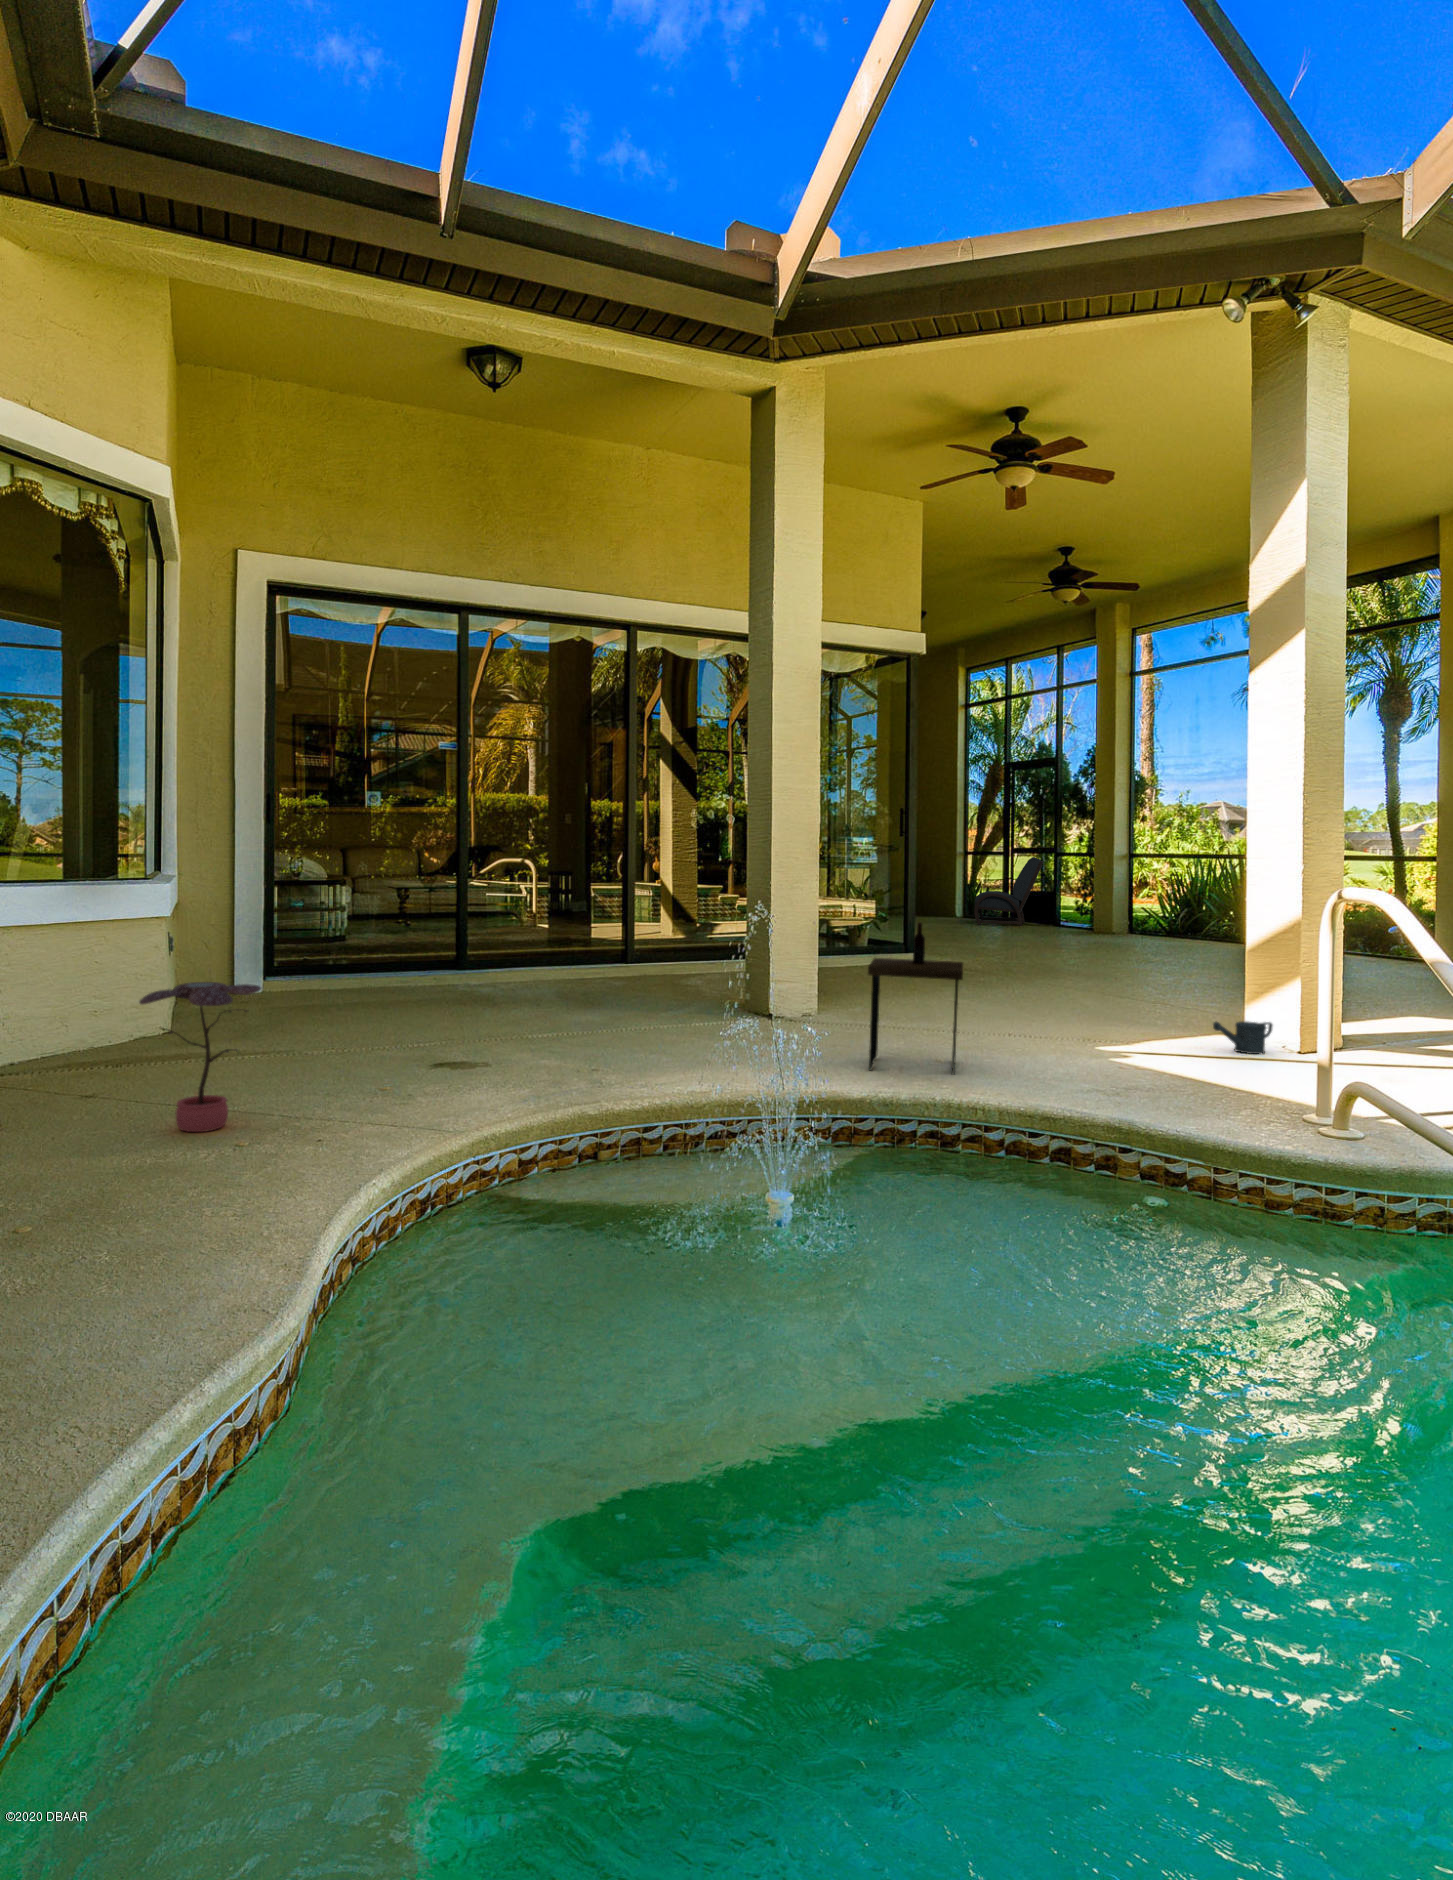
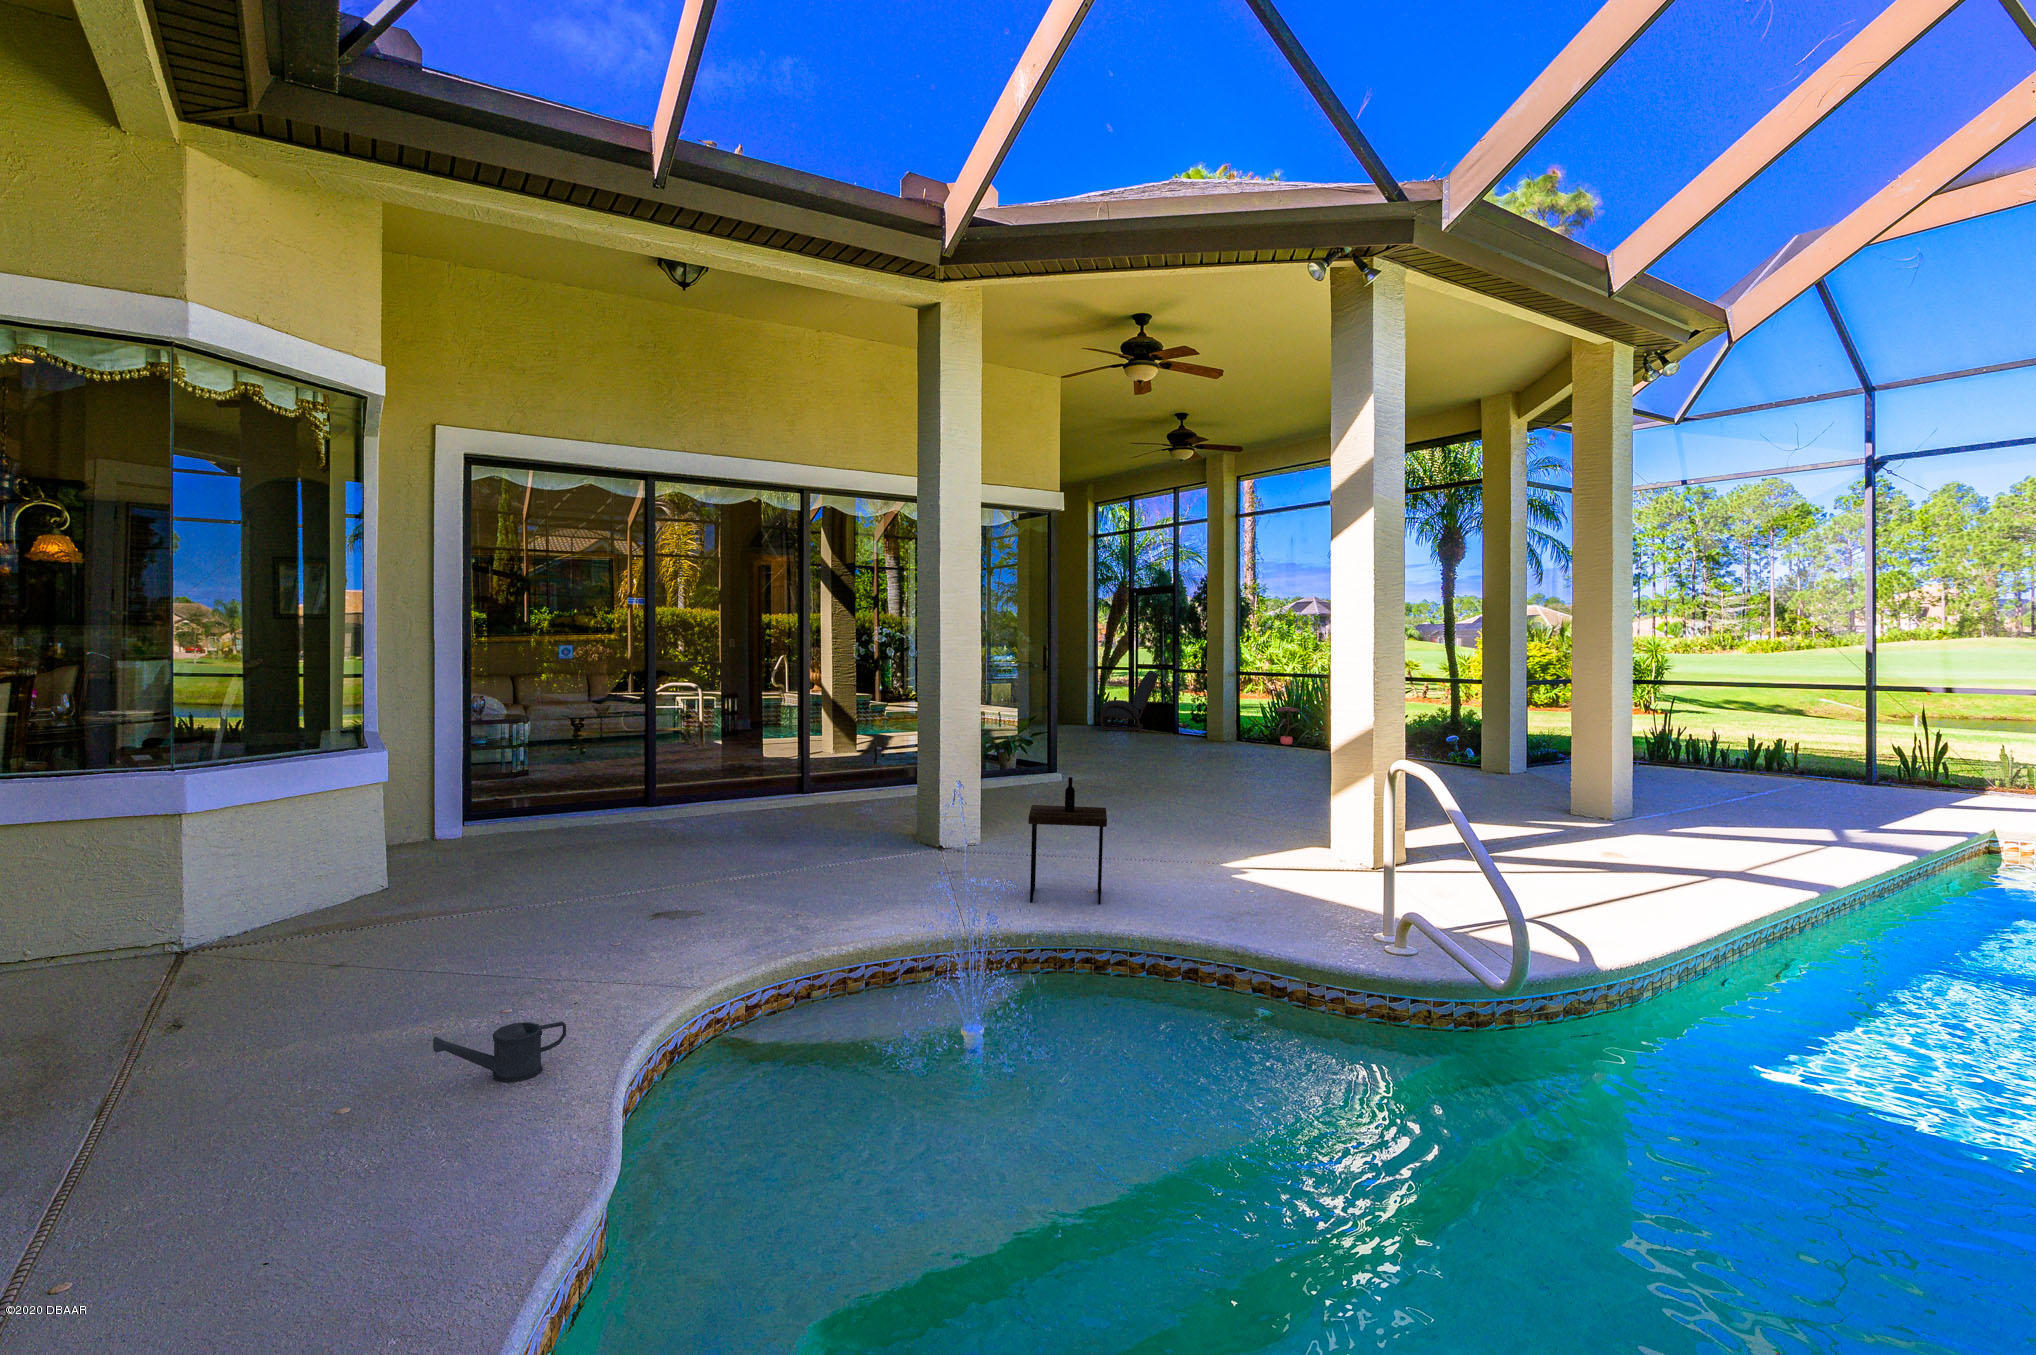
potted plant: present [139,982,261,1132] -> present [1276,707,1300,745]
watering can: present [1213,1021,1273,1054] -> present [433,1022,566,1082]

